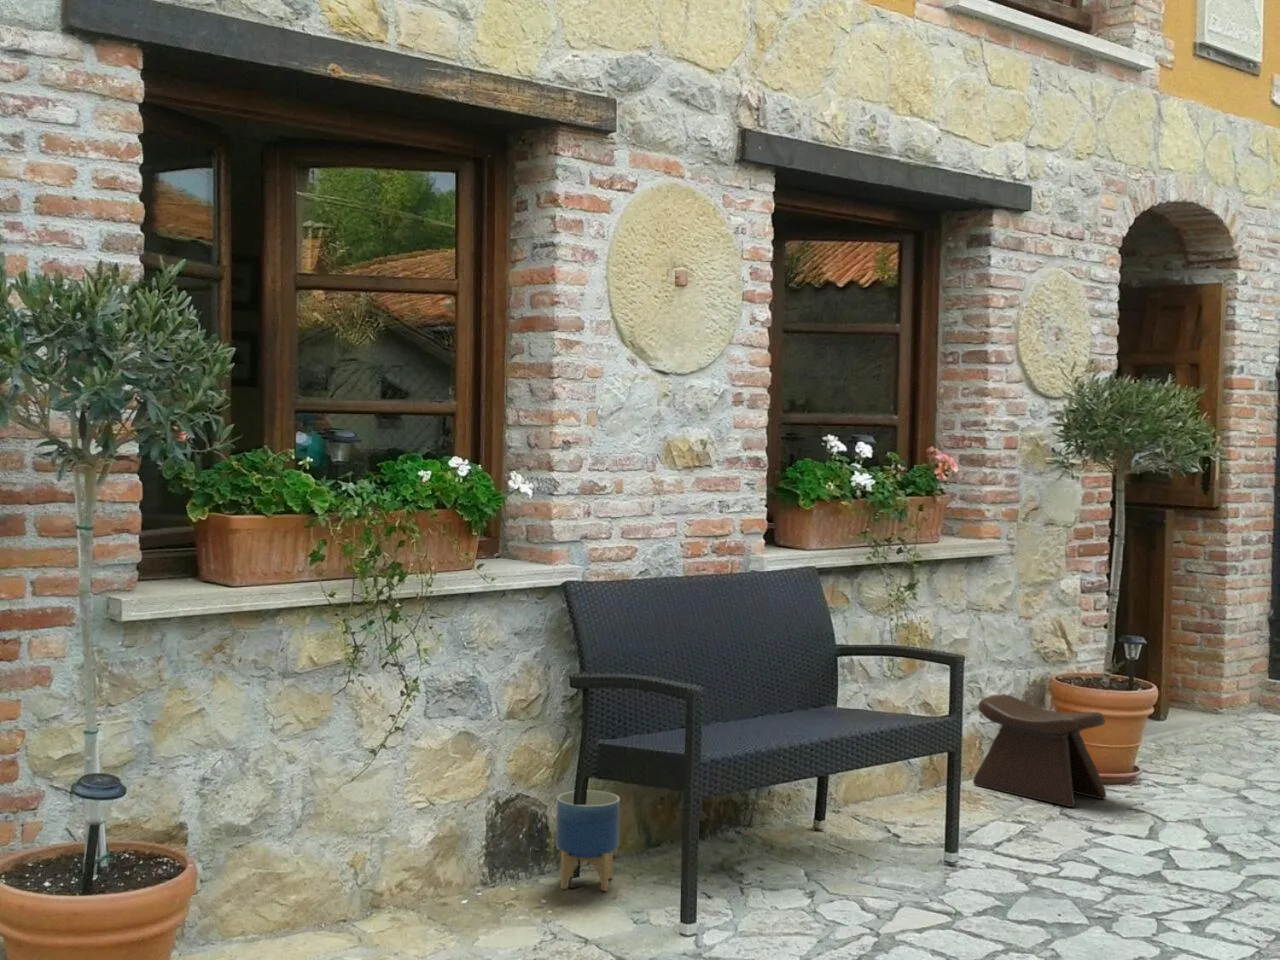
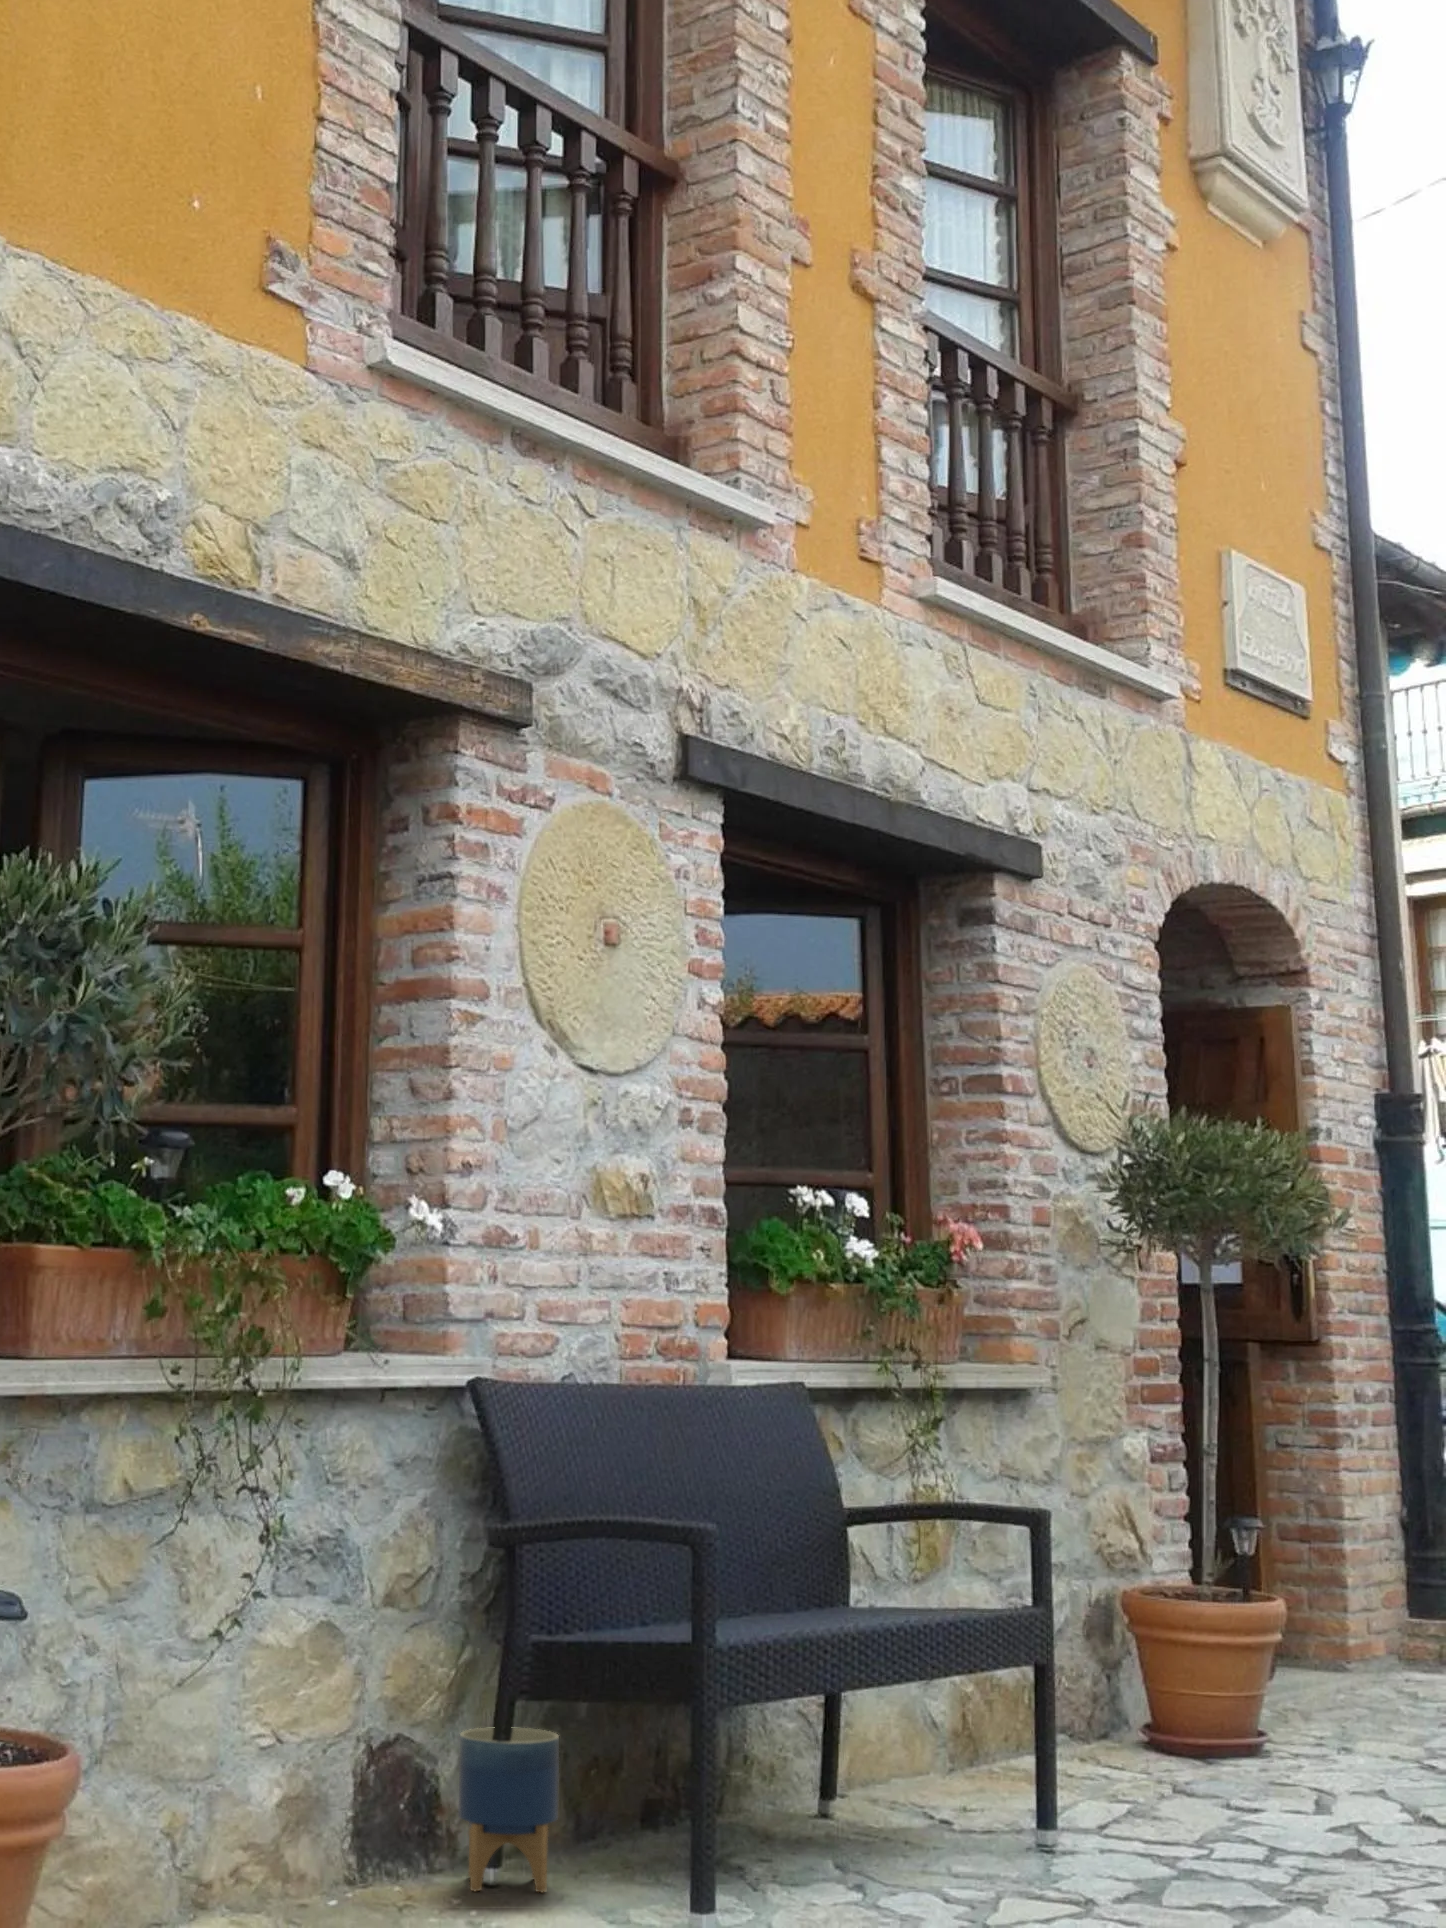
stool: present [973,694,1106,807] -> none [1028,1614,1241,1787]

